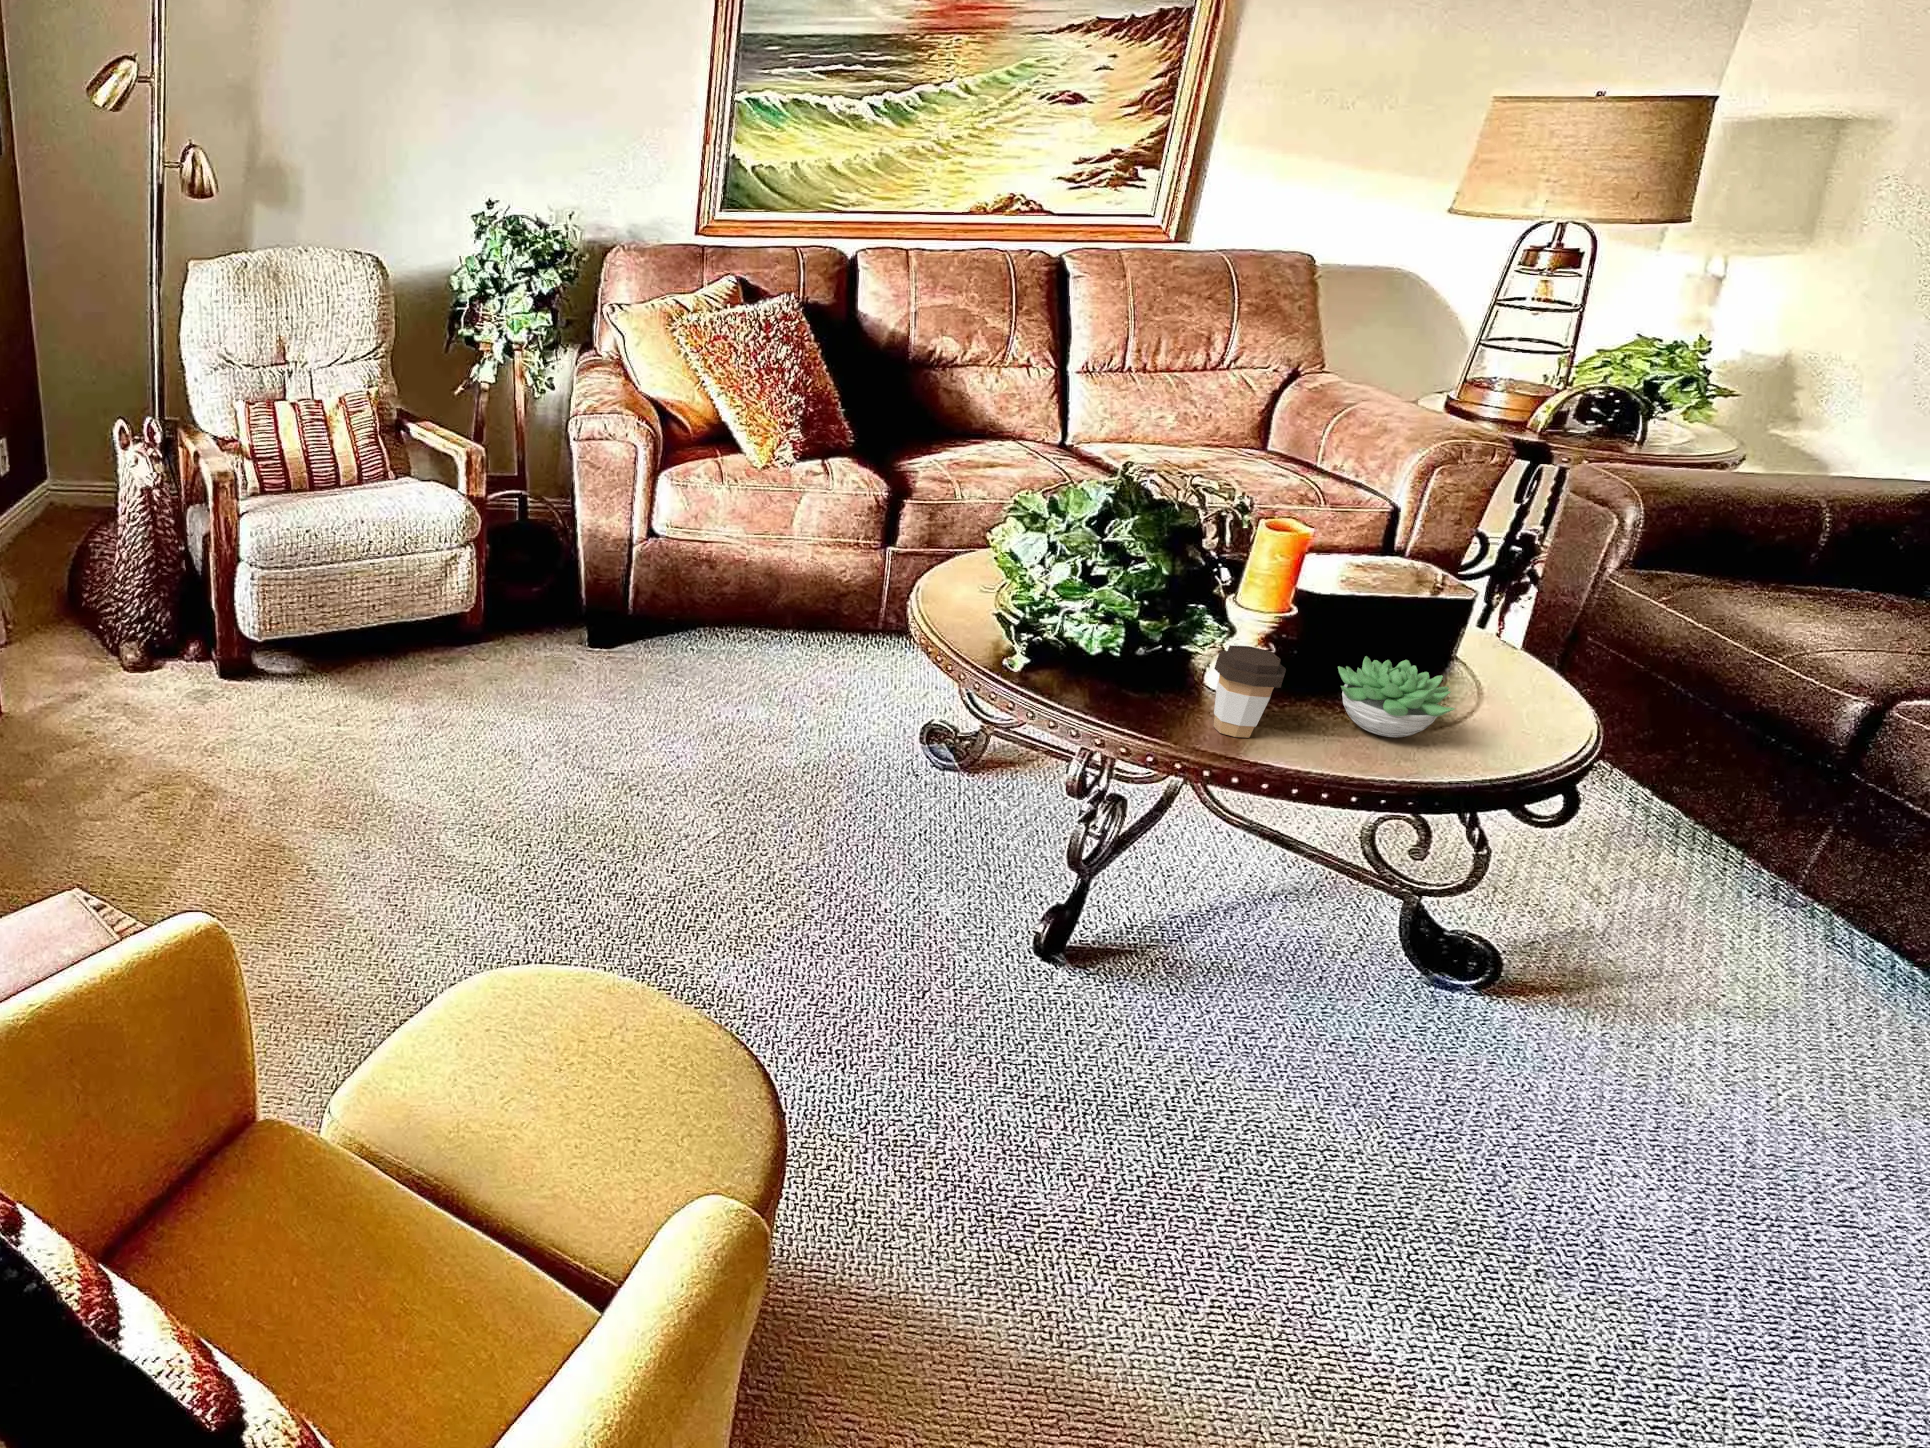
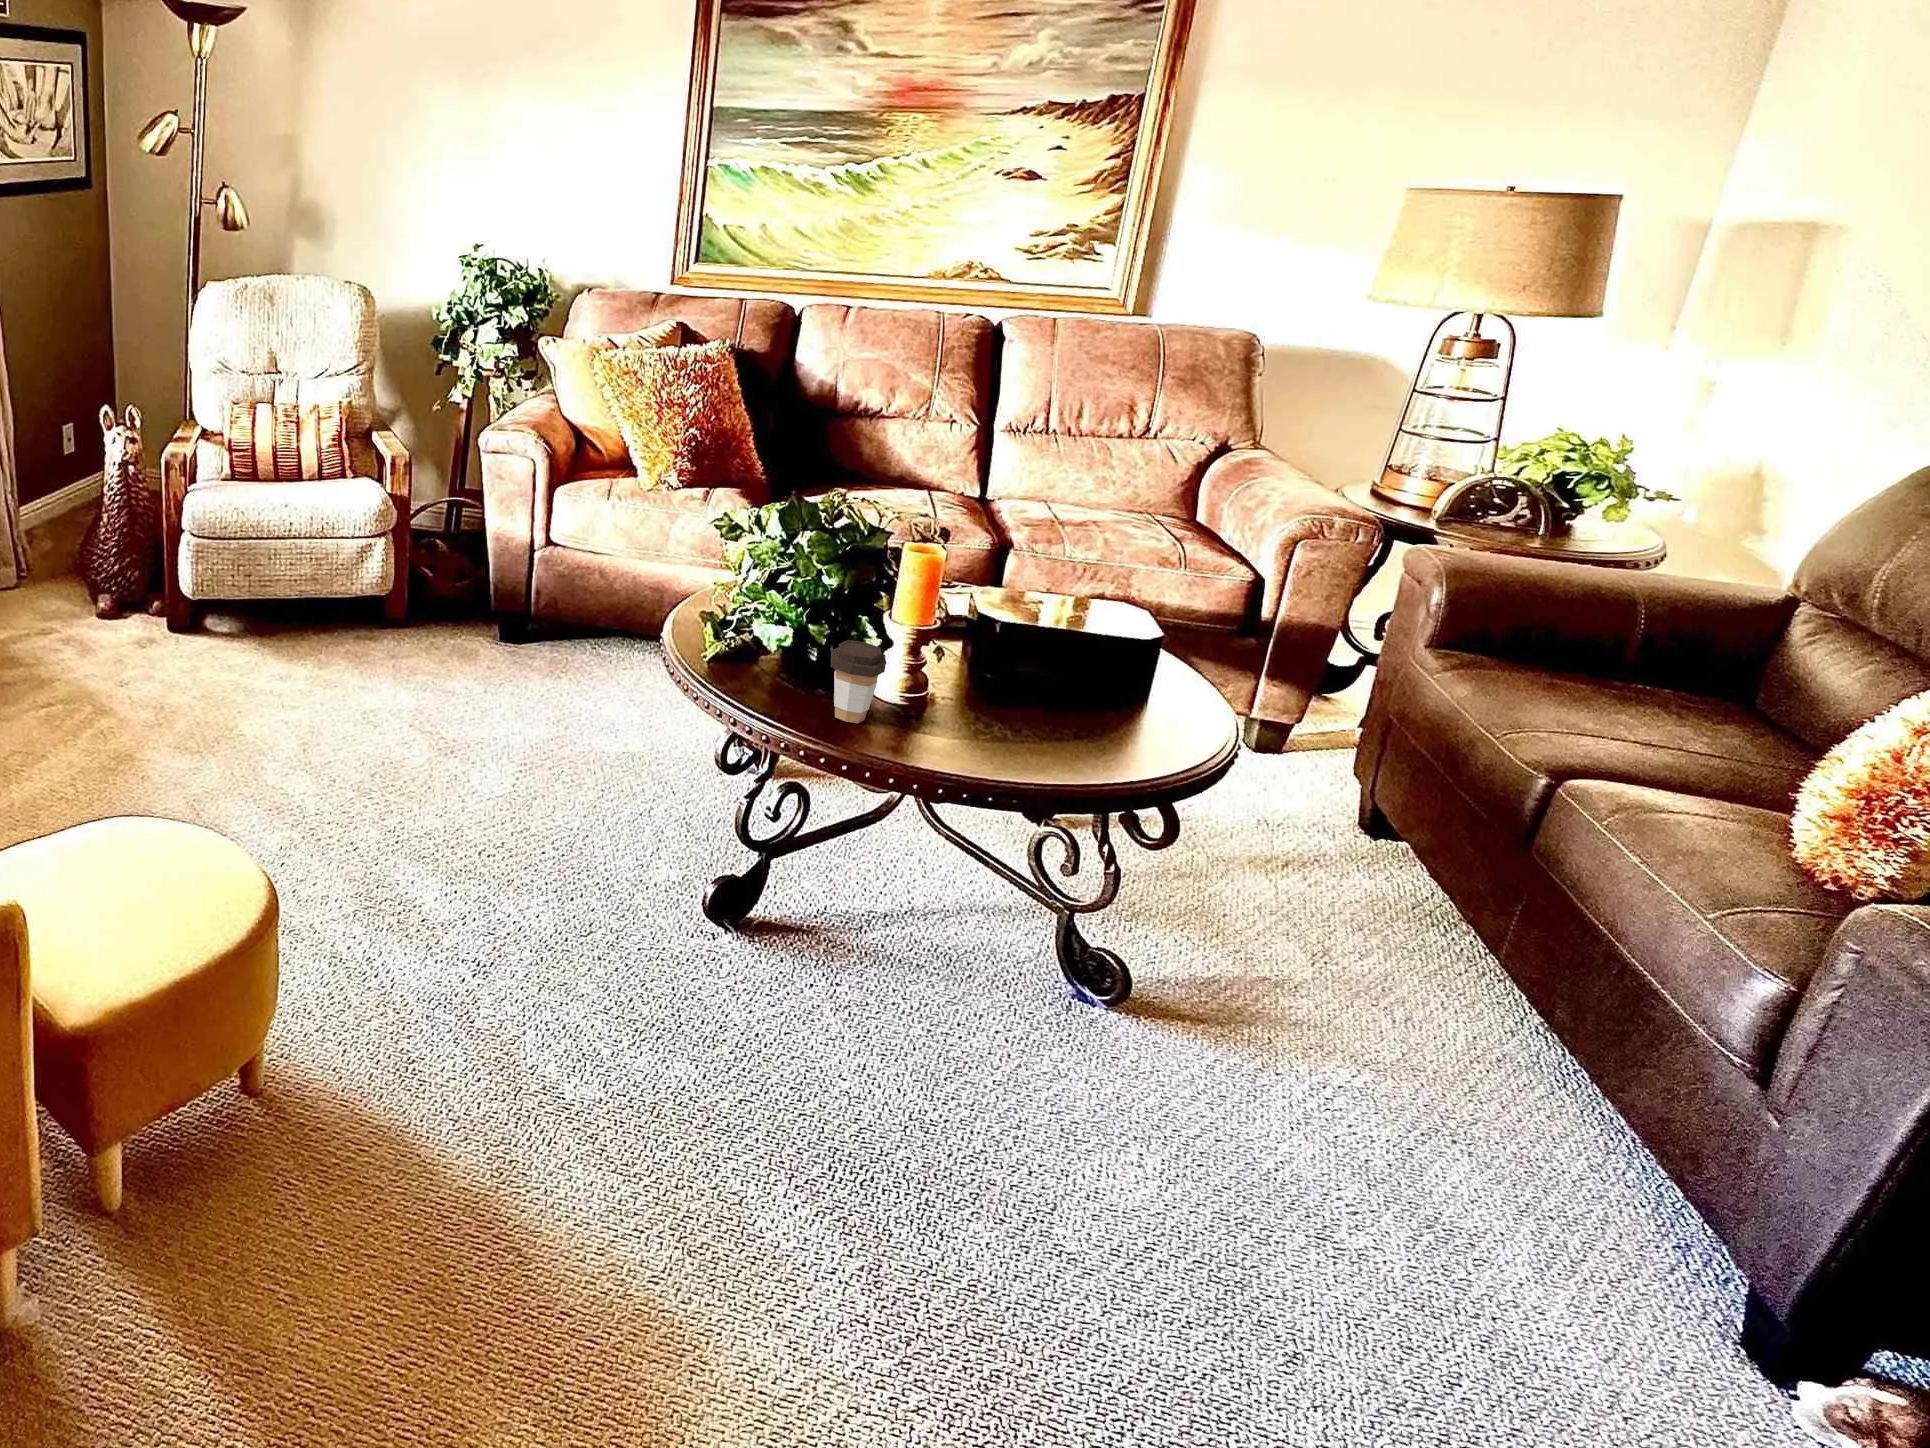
succulent plant: present [1338,656,1455,737] -> none [943,663,1044,737]

